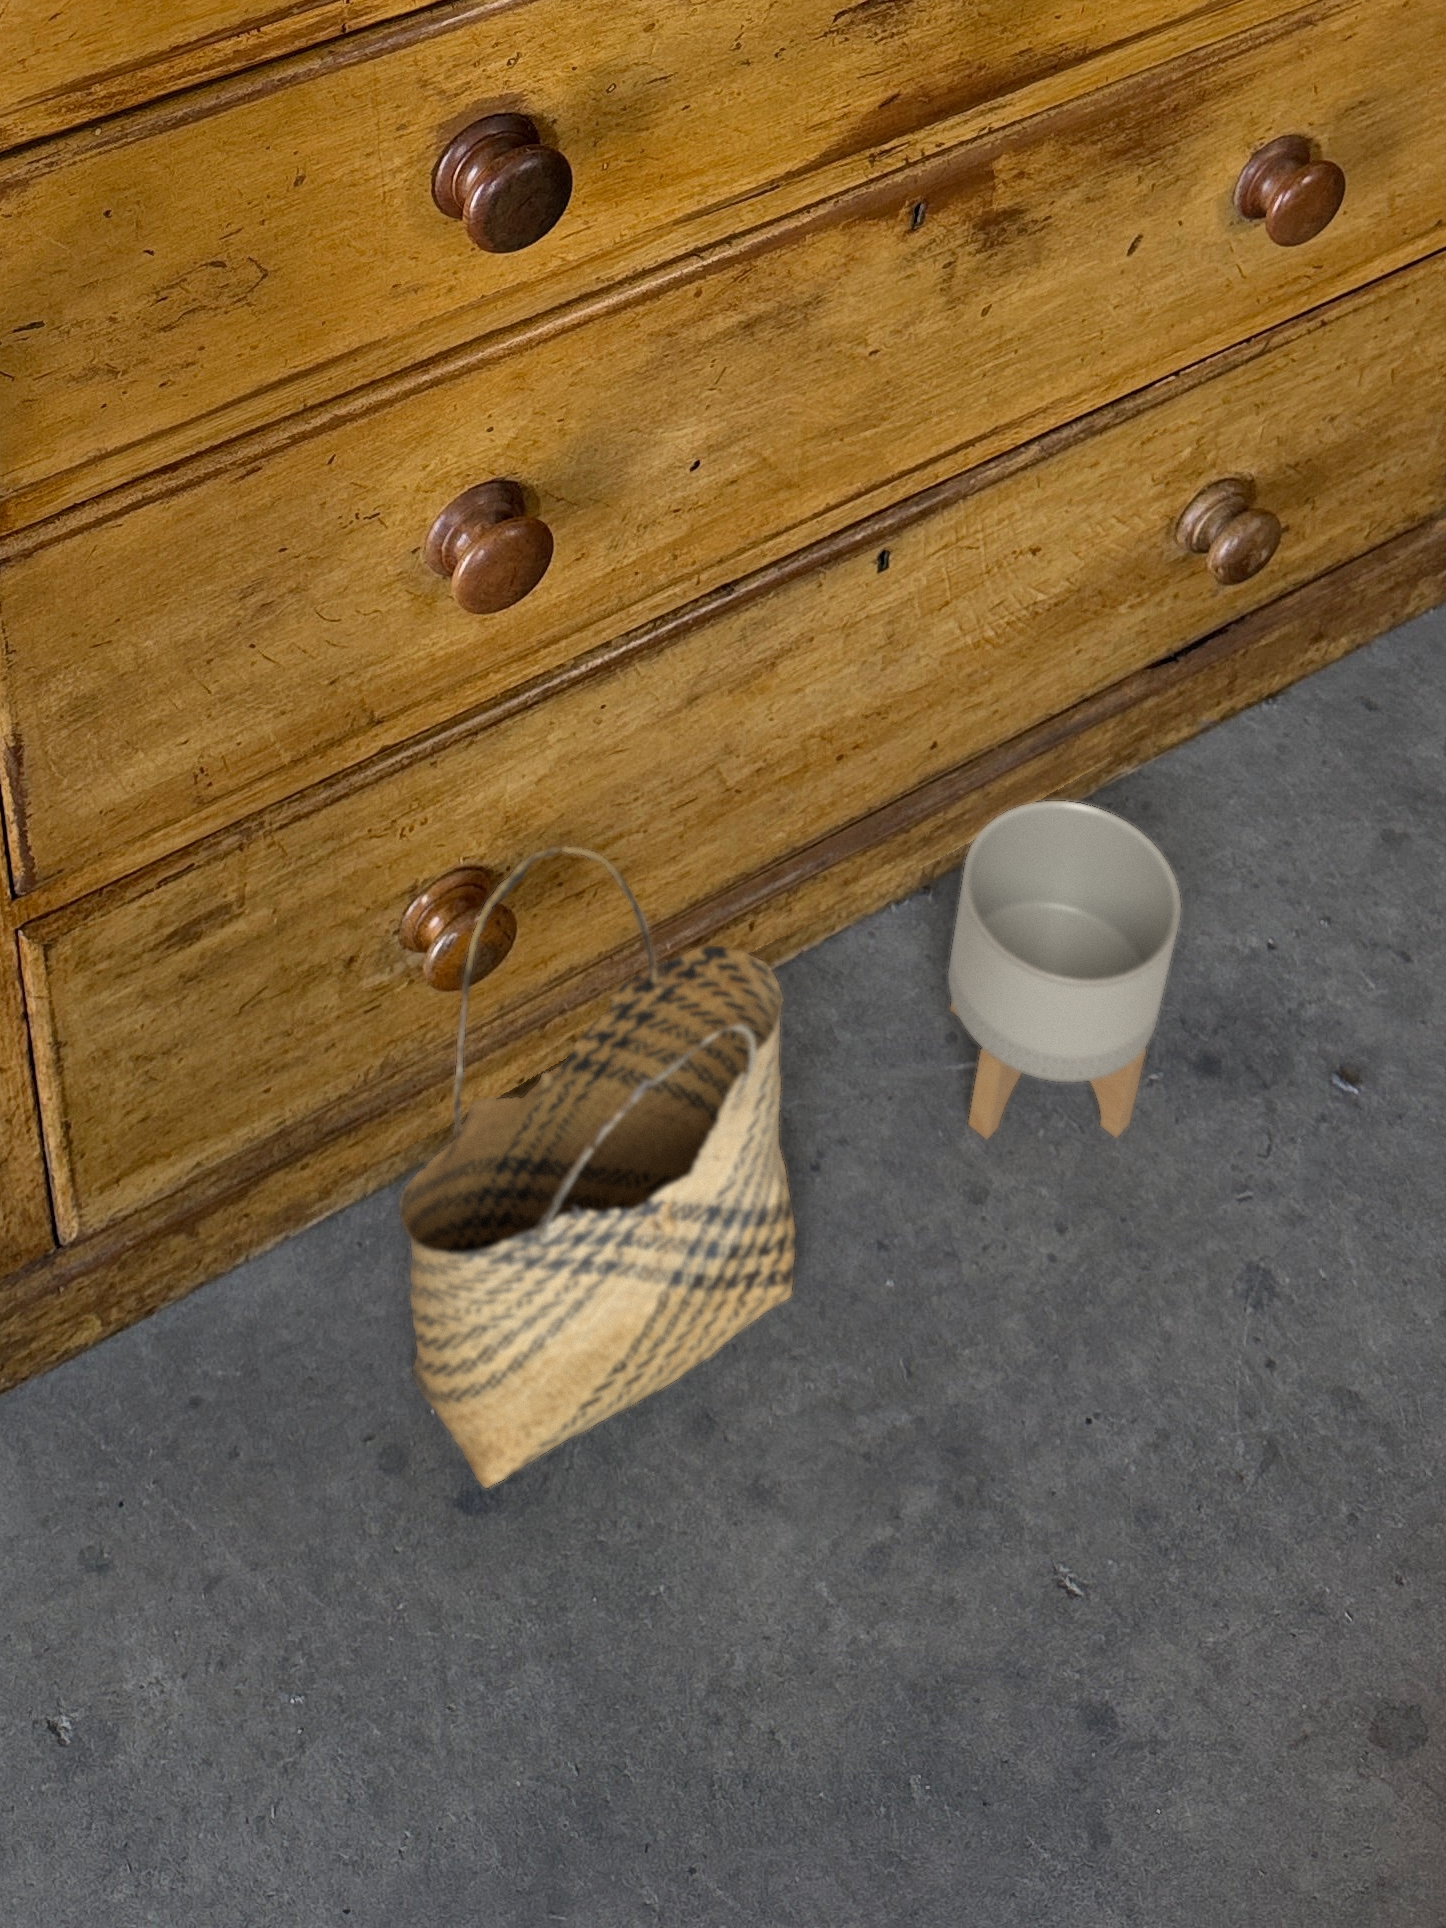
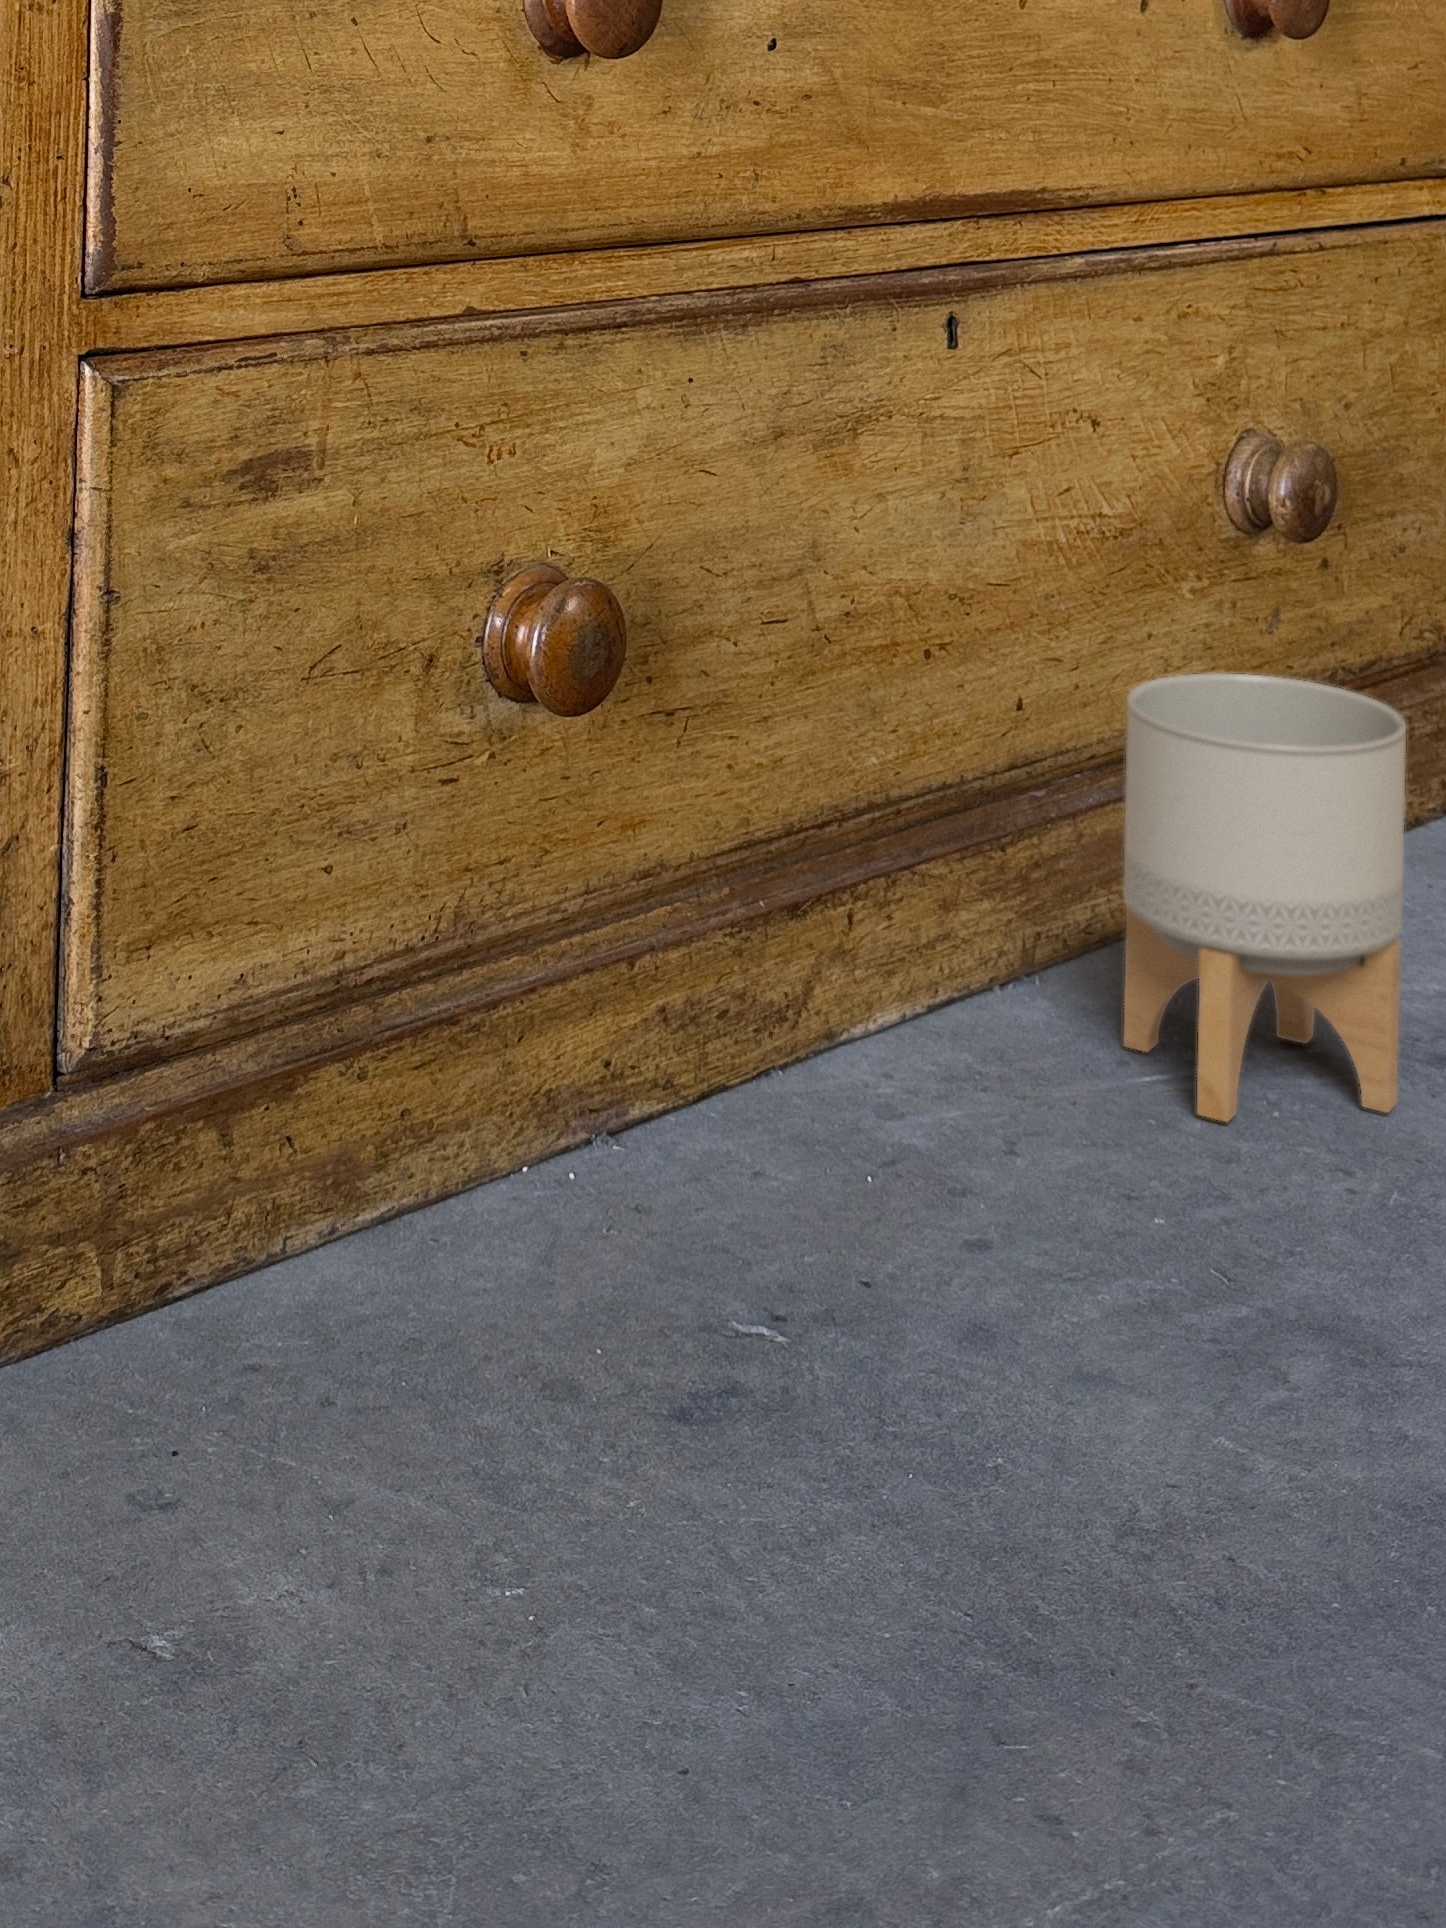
woven basket: present [399,846,796,1487] -> none [560,415,1052,1373]

